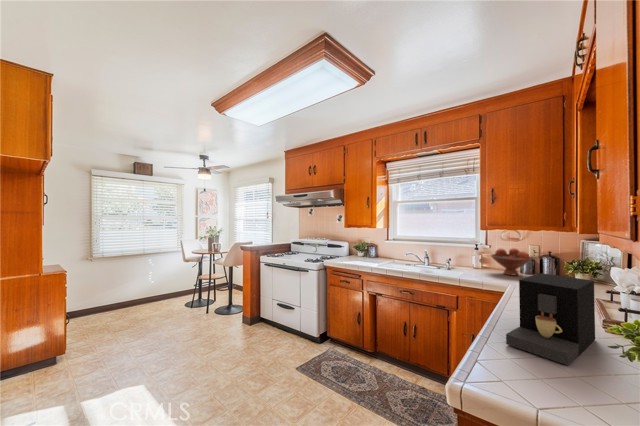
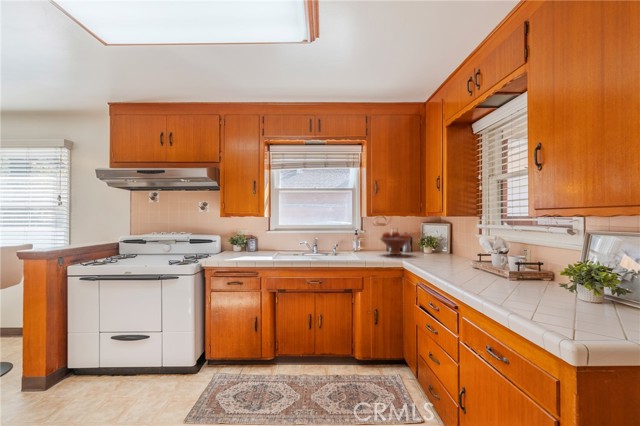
coffee maker: present [506,273,595,365] -> none [477,239,531,298]

